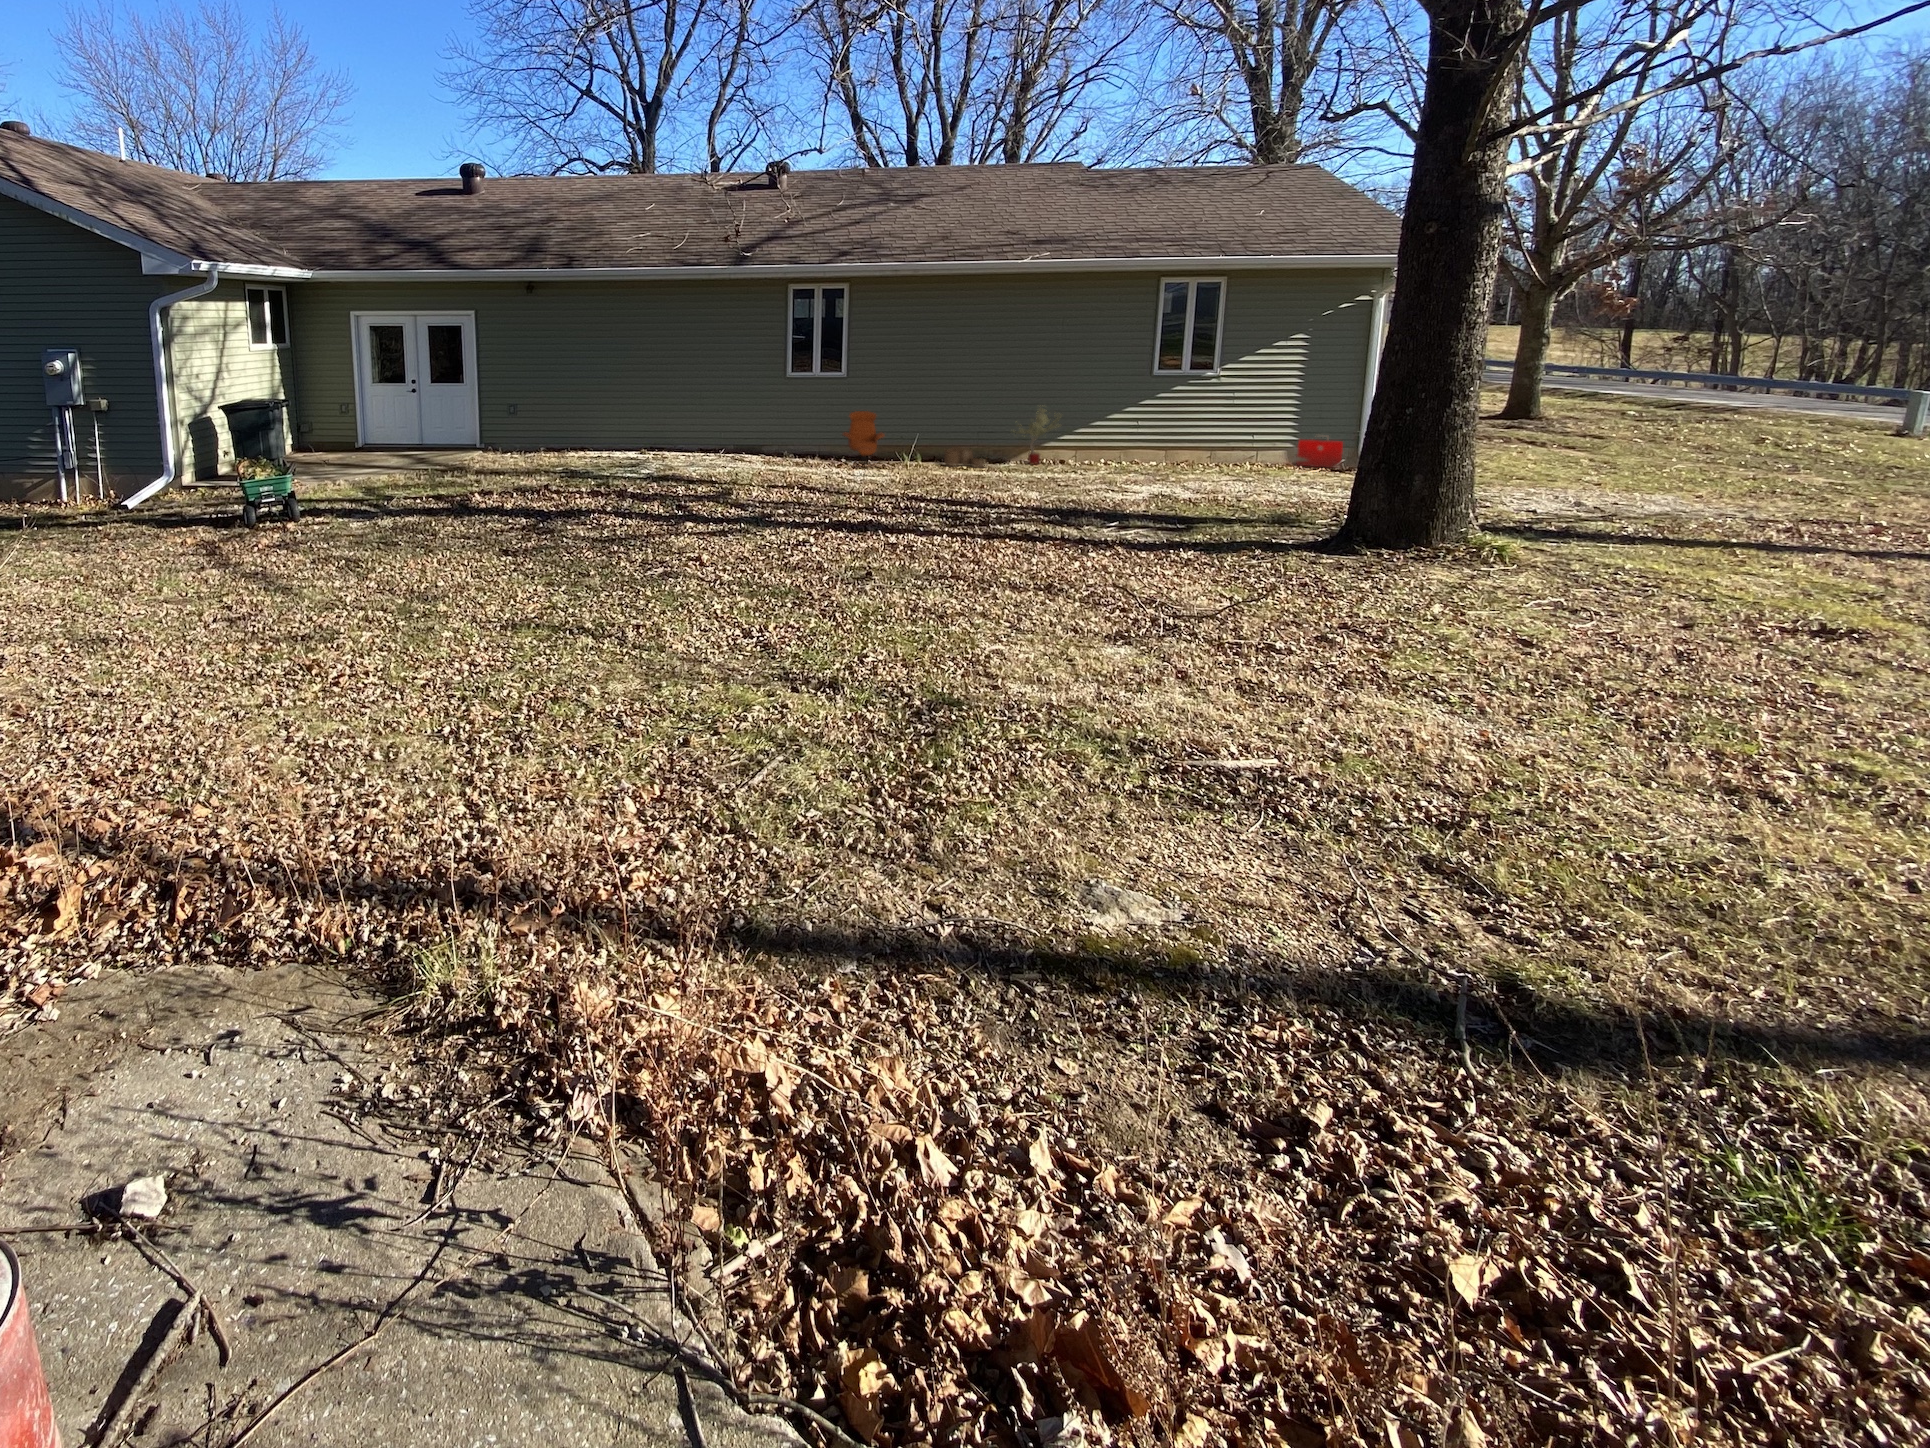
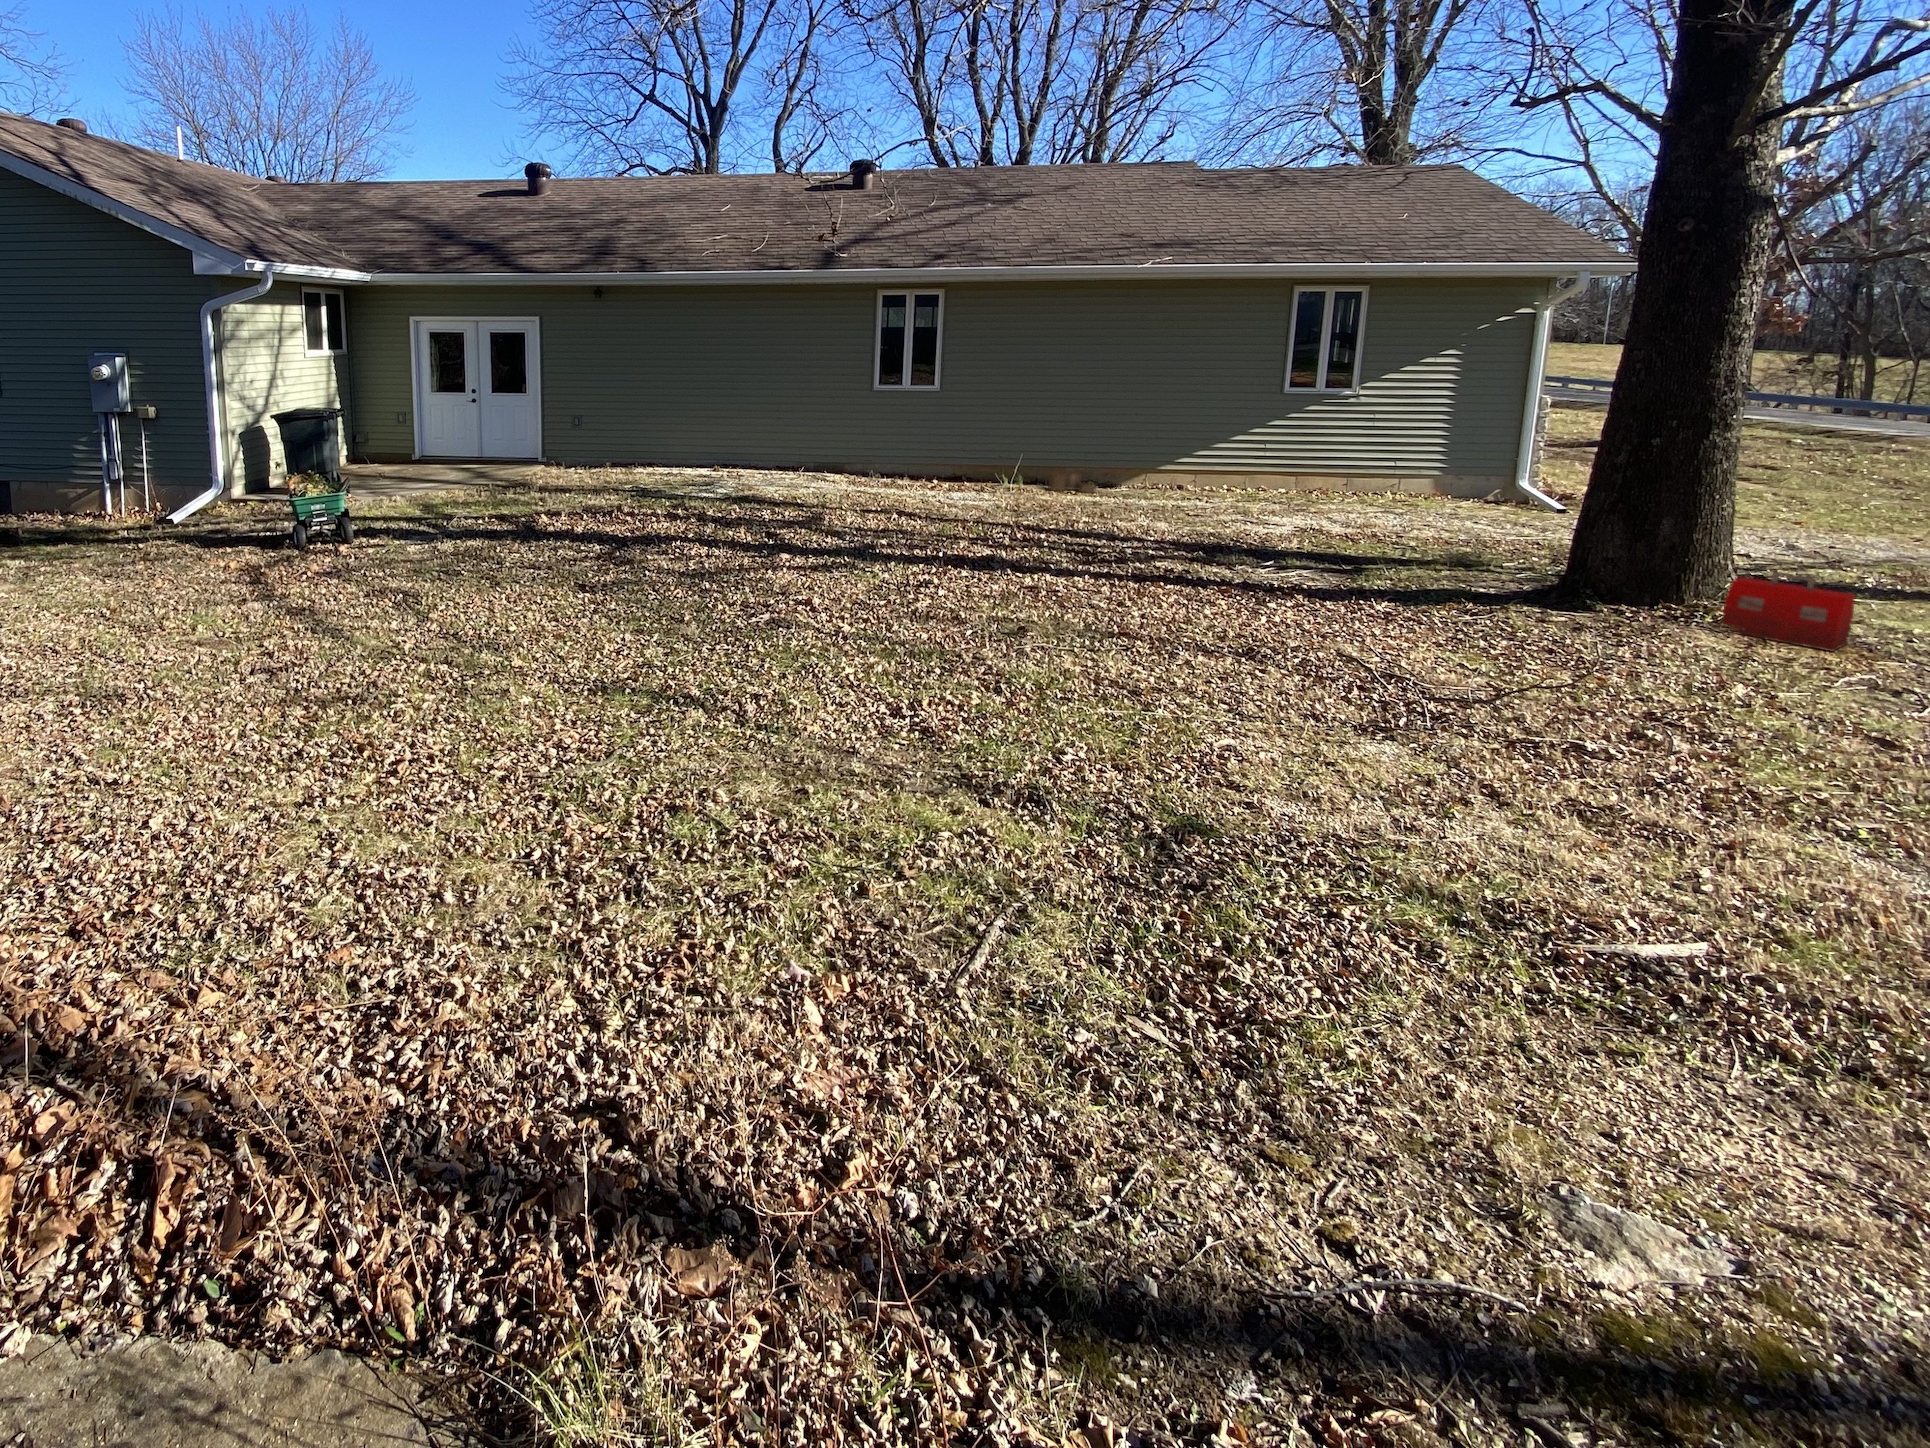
potted tree: present [1013,405,1061,465] -> none [1121,425,1180,491]
lounge chair: present [843,411,884,466] -> none [935,429,983,493]
toolbox: present [1296,434,1343,468] -> present [1721,573,1854,651]

